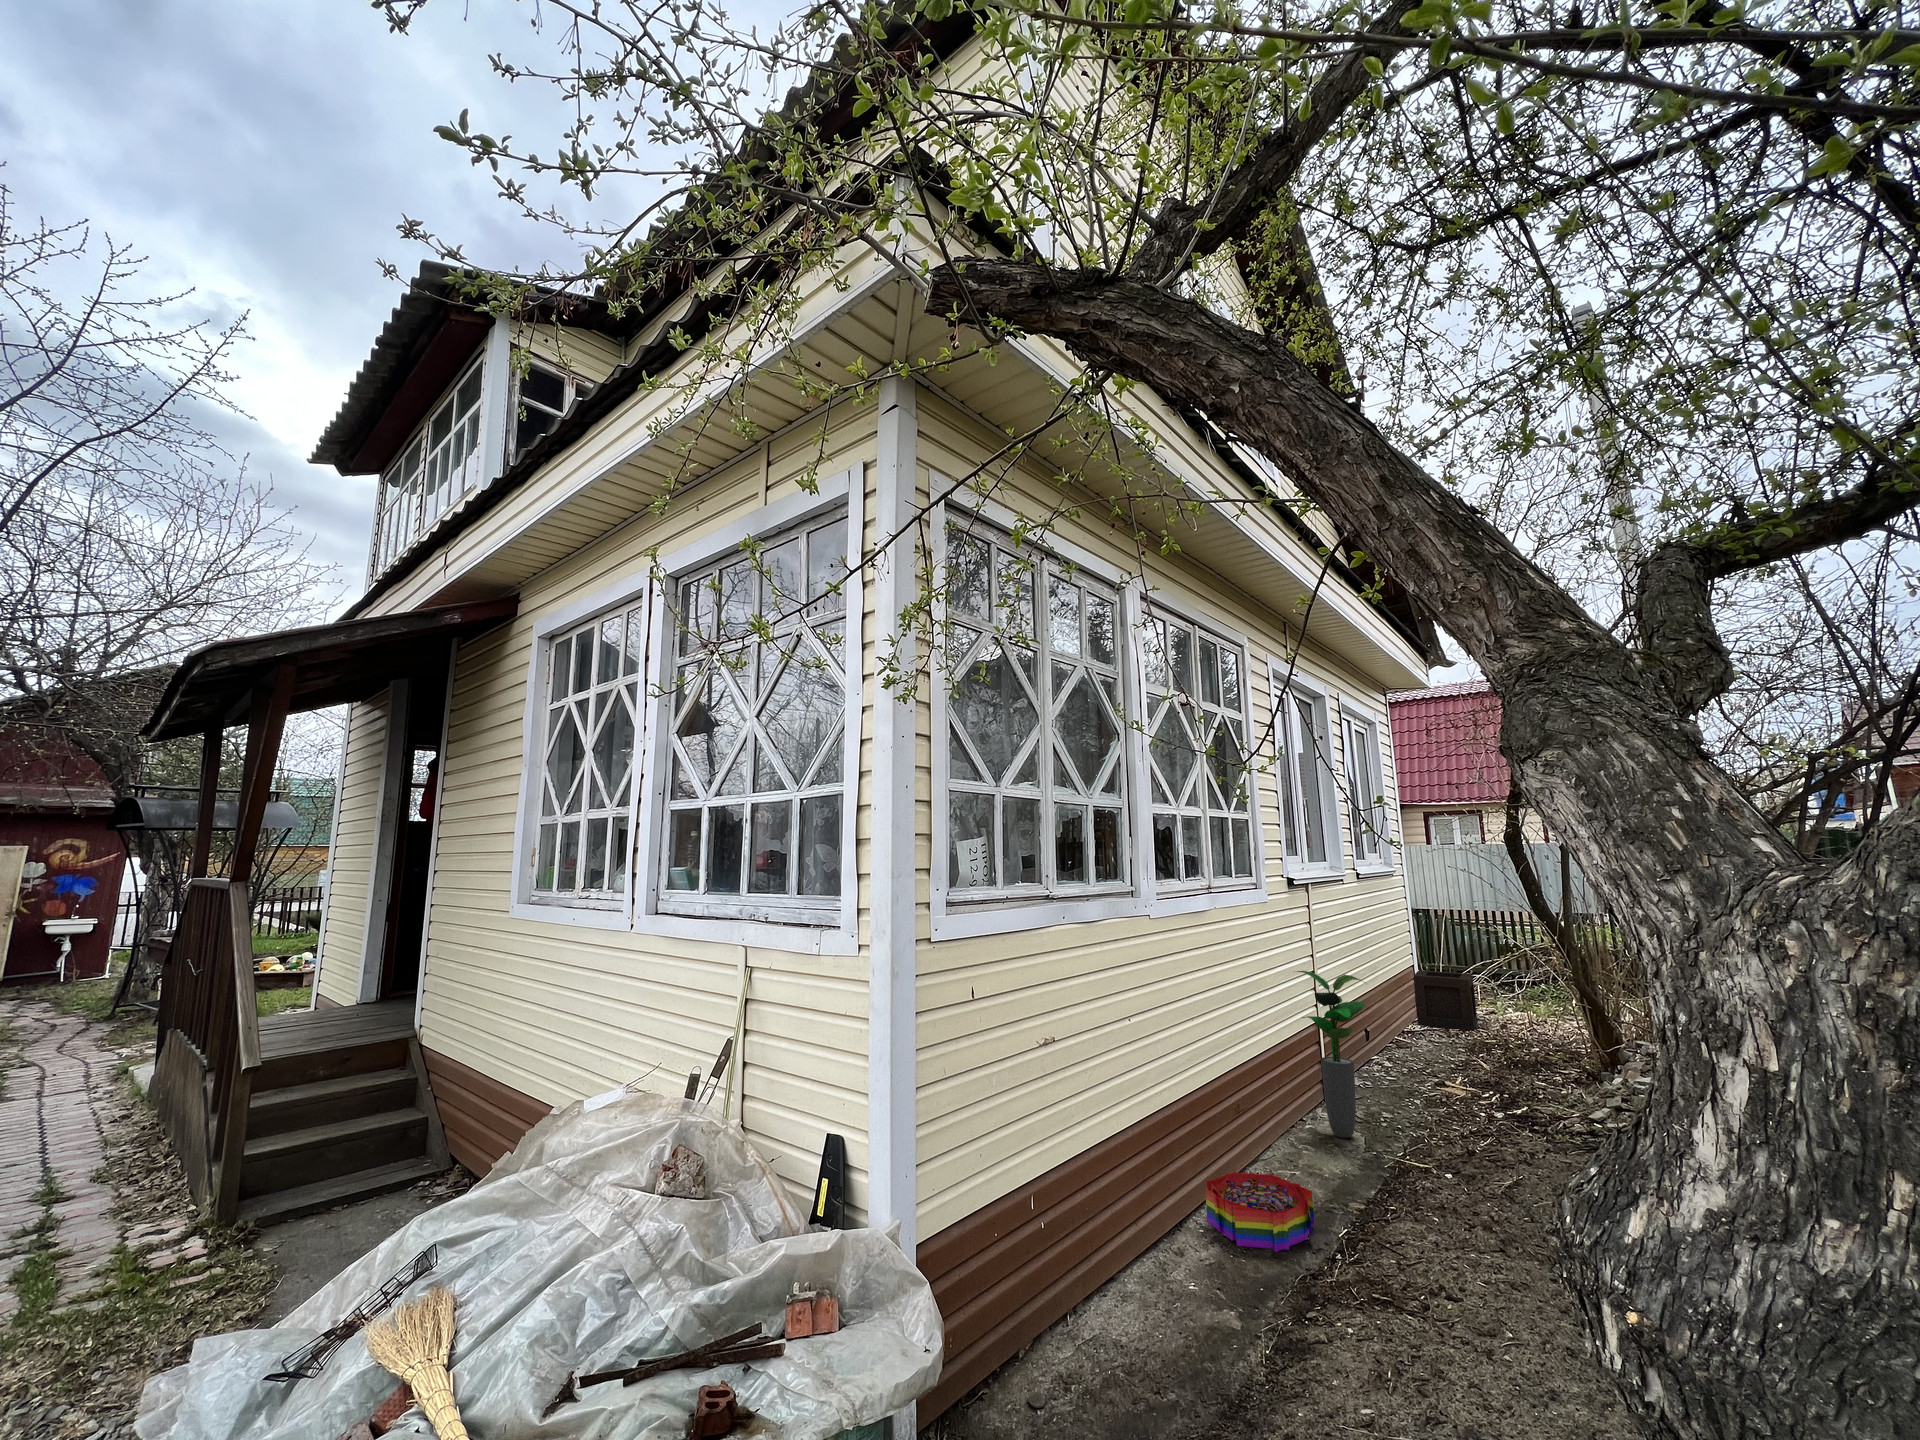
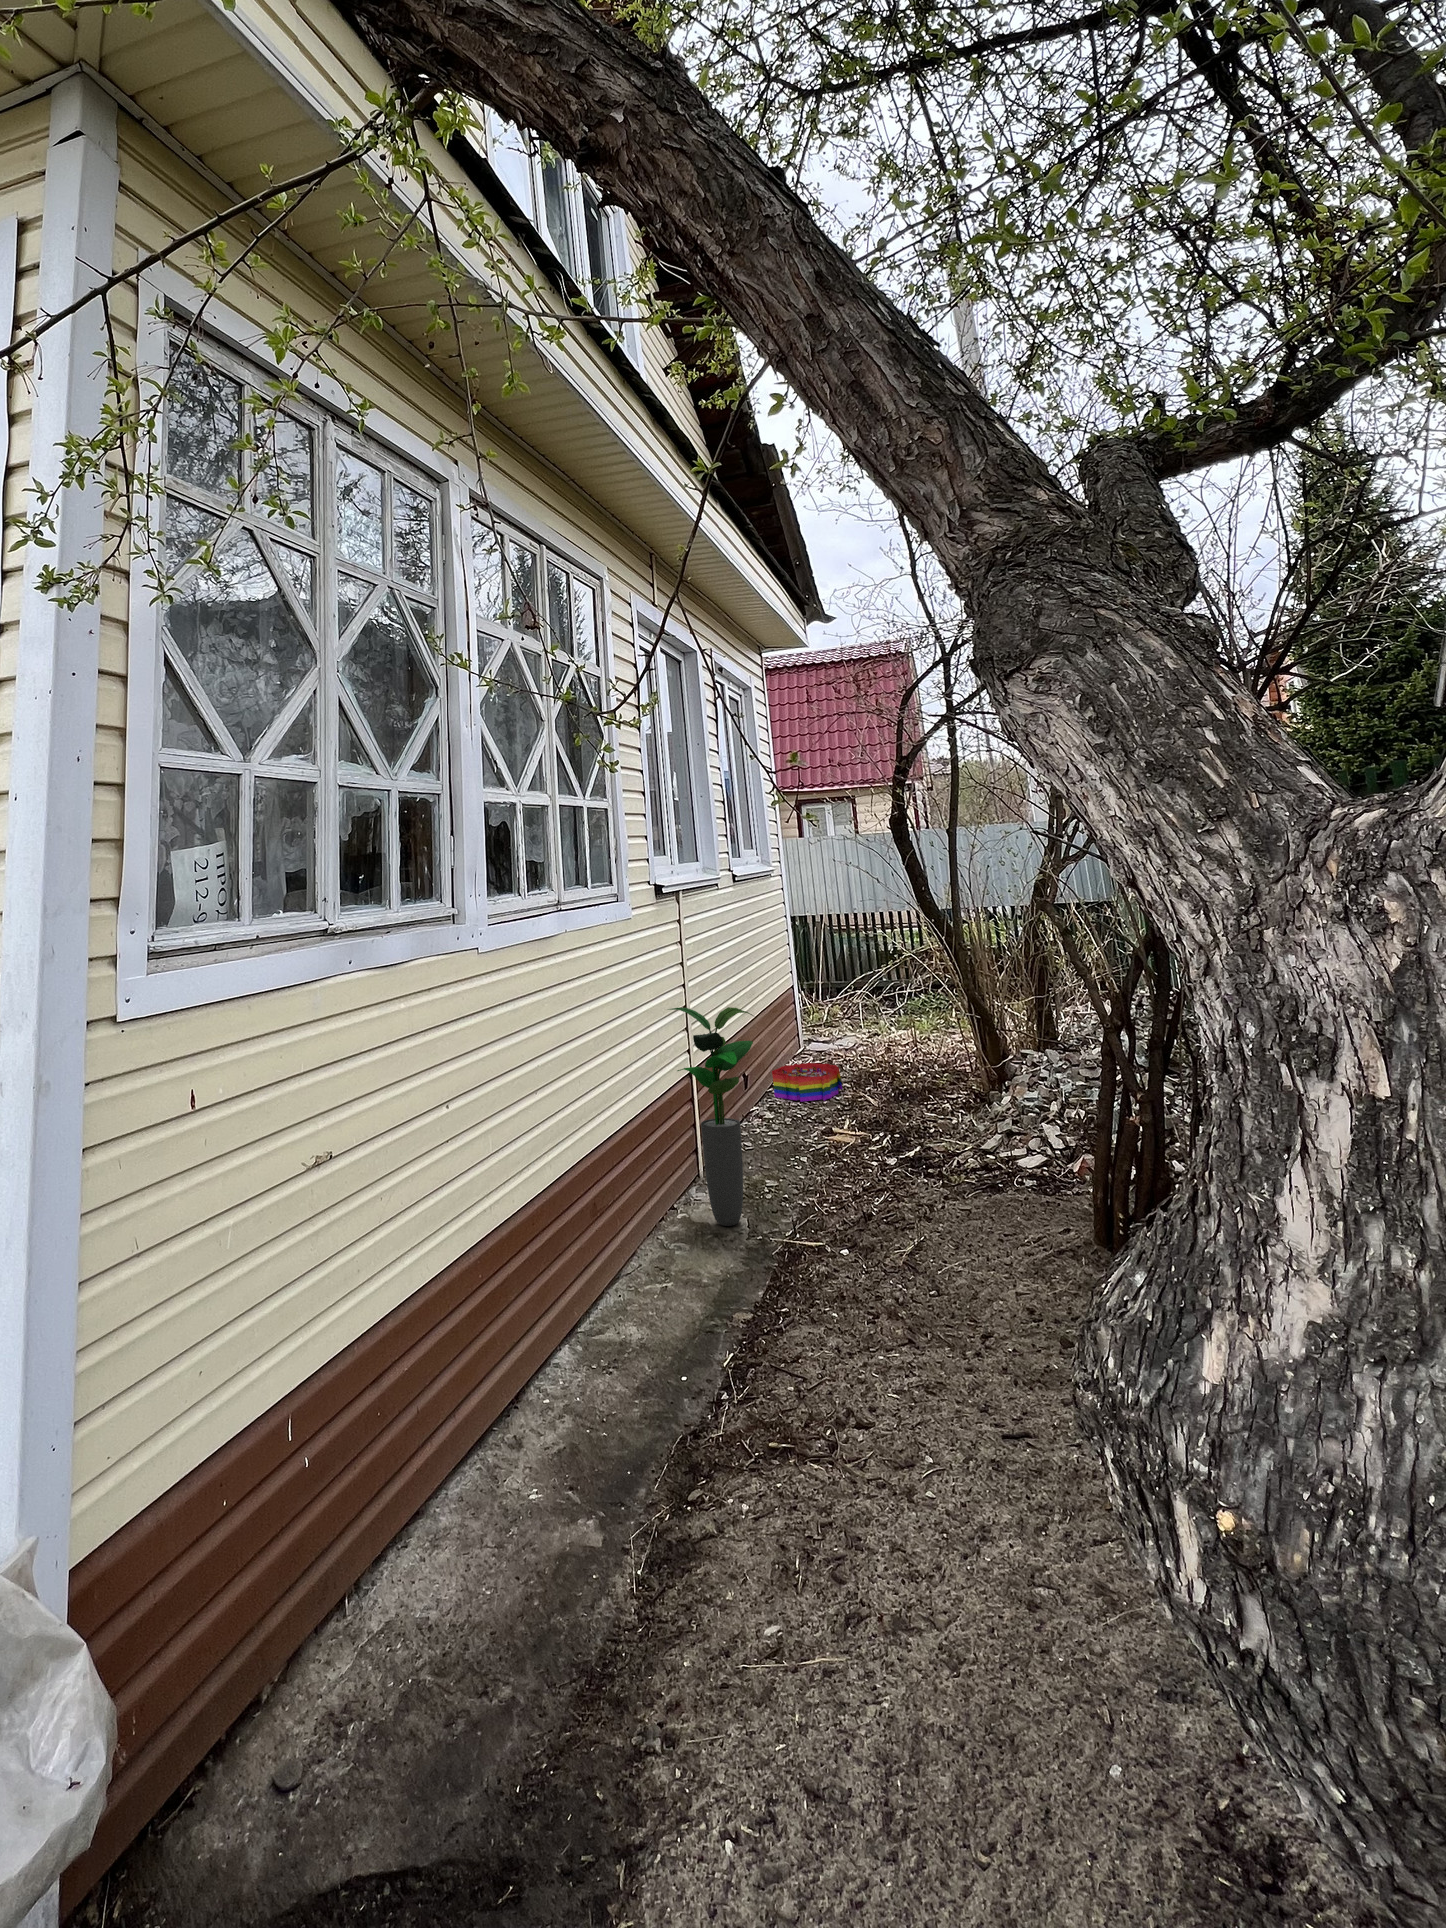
wooden crate: present [1414,970,1477,1031] -> none [796,990,863,1060]
storage bin: present [1206,1172,1315,1252] -> present [772,1063,842,1102]

